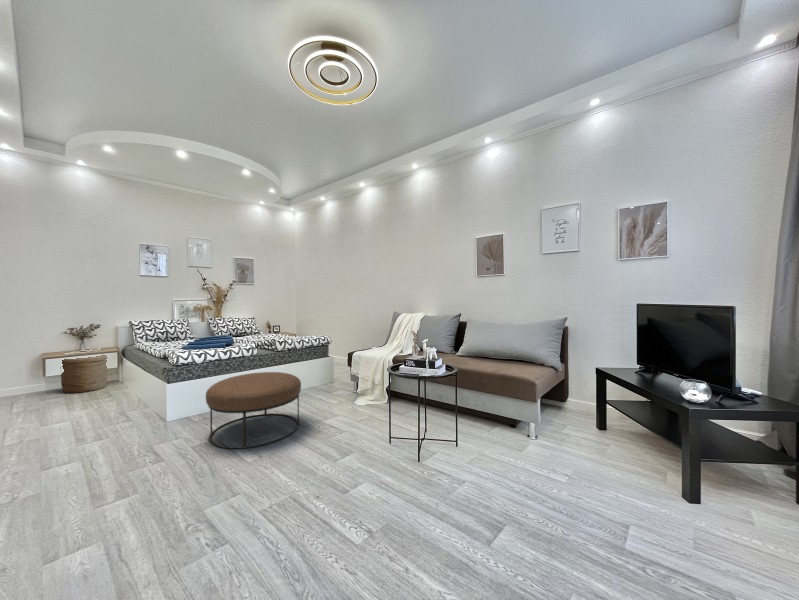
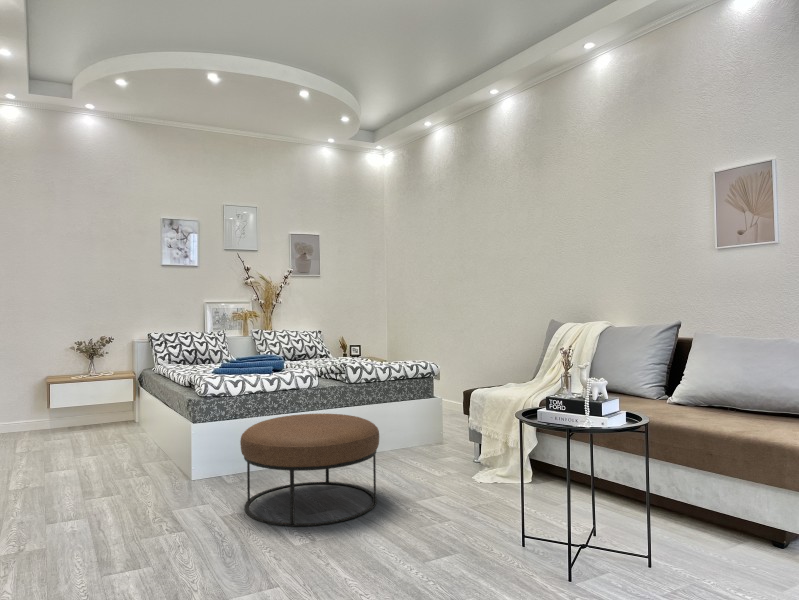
woven basket: present [60,355,108,393] -> none [68,379,122,433]

